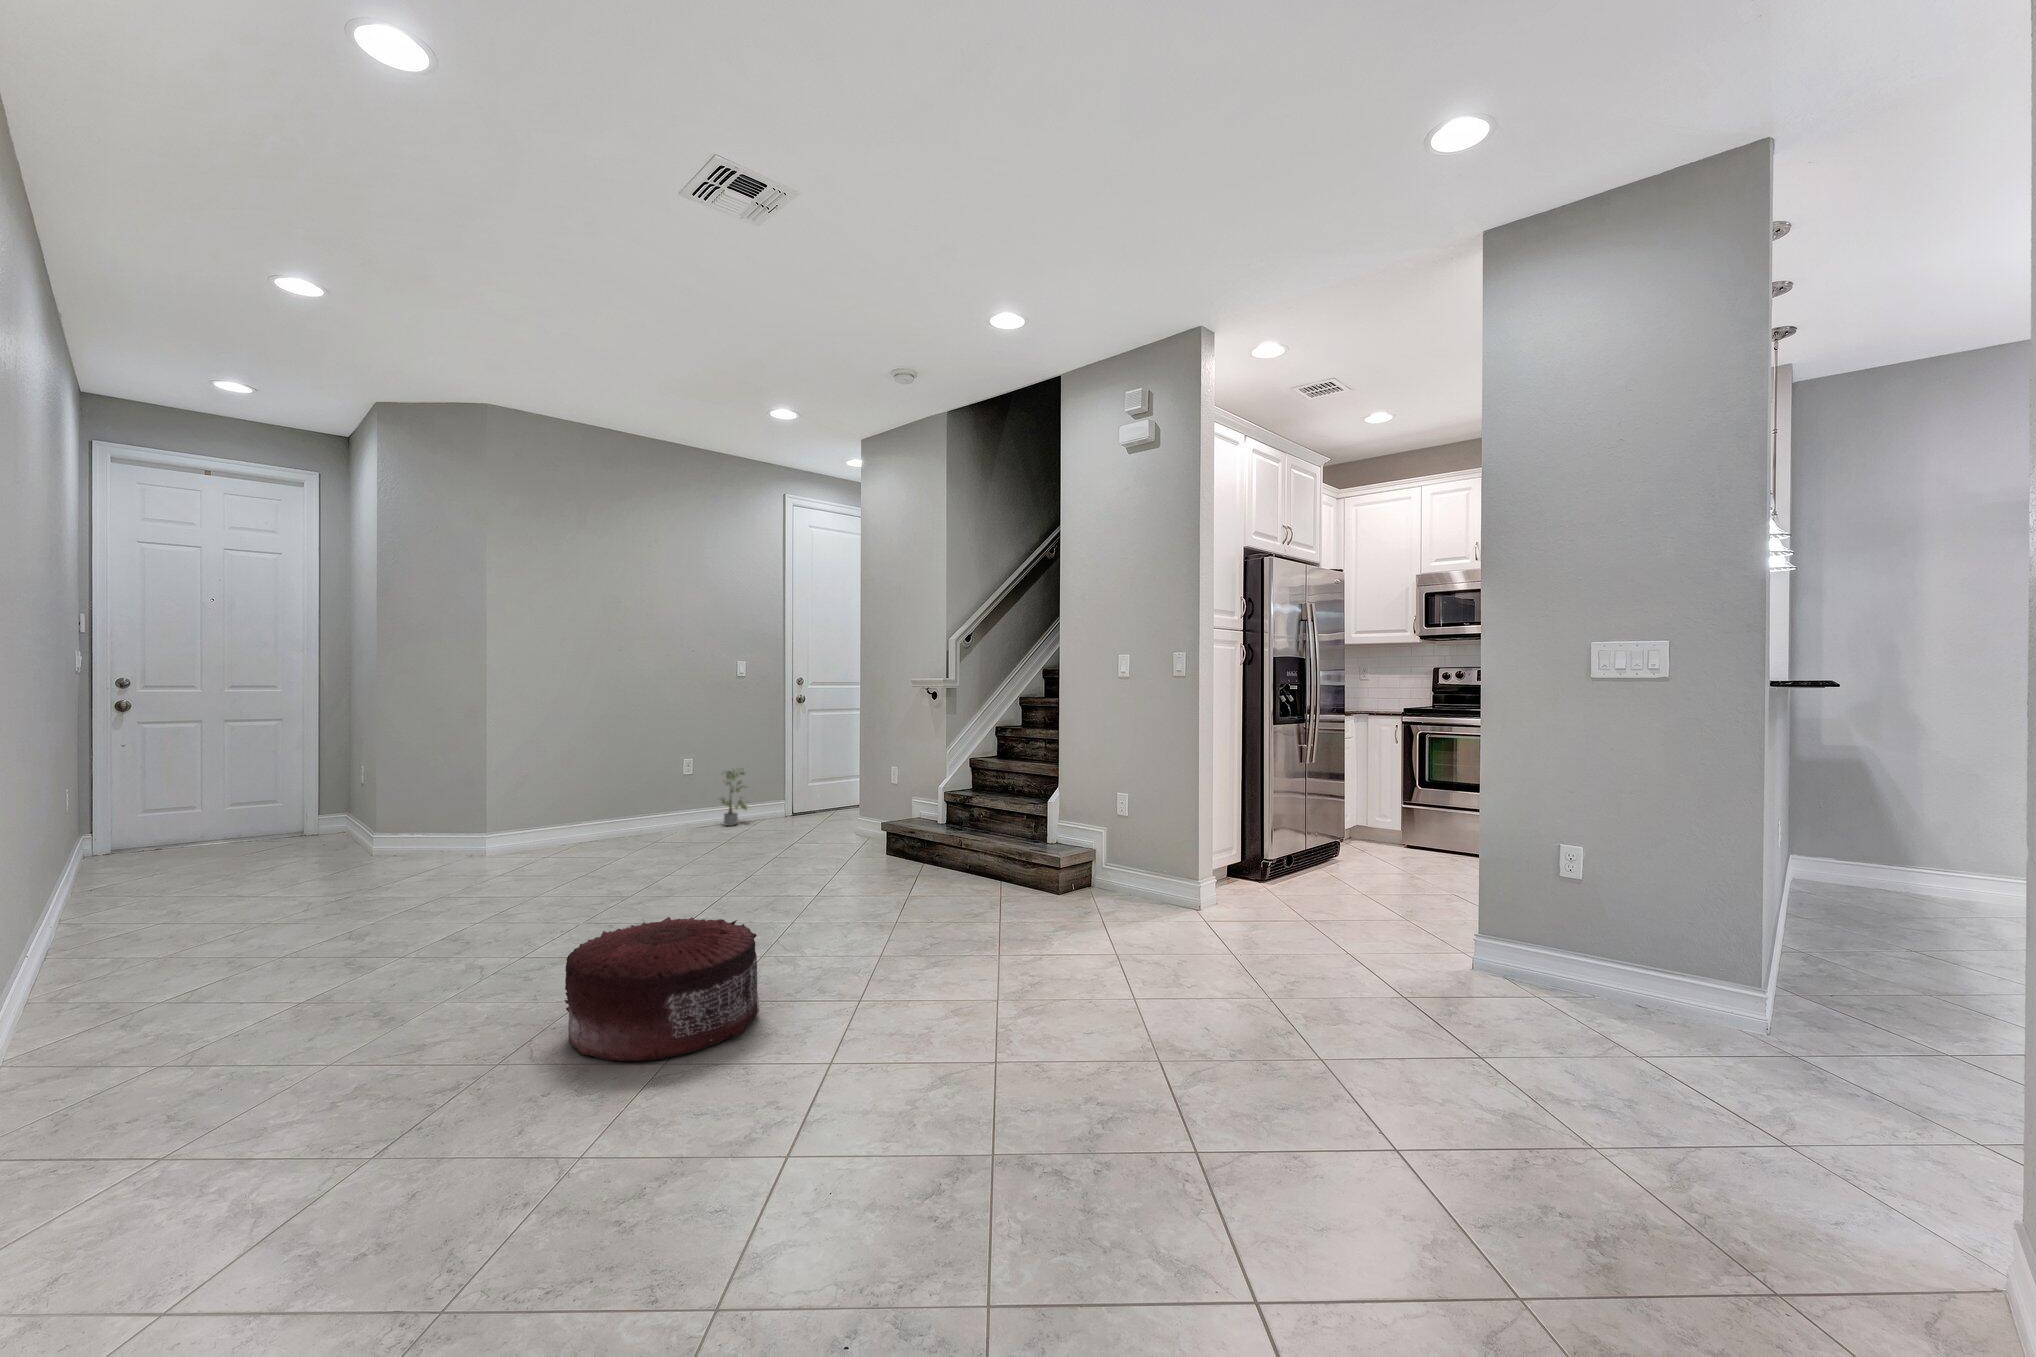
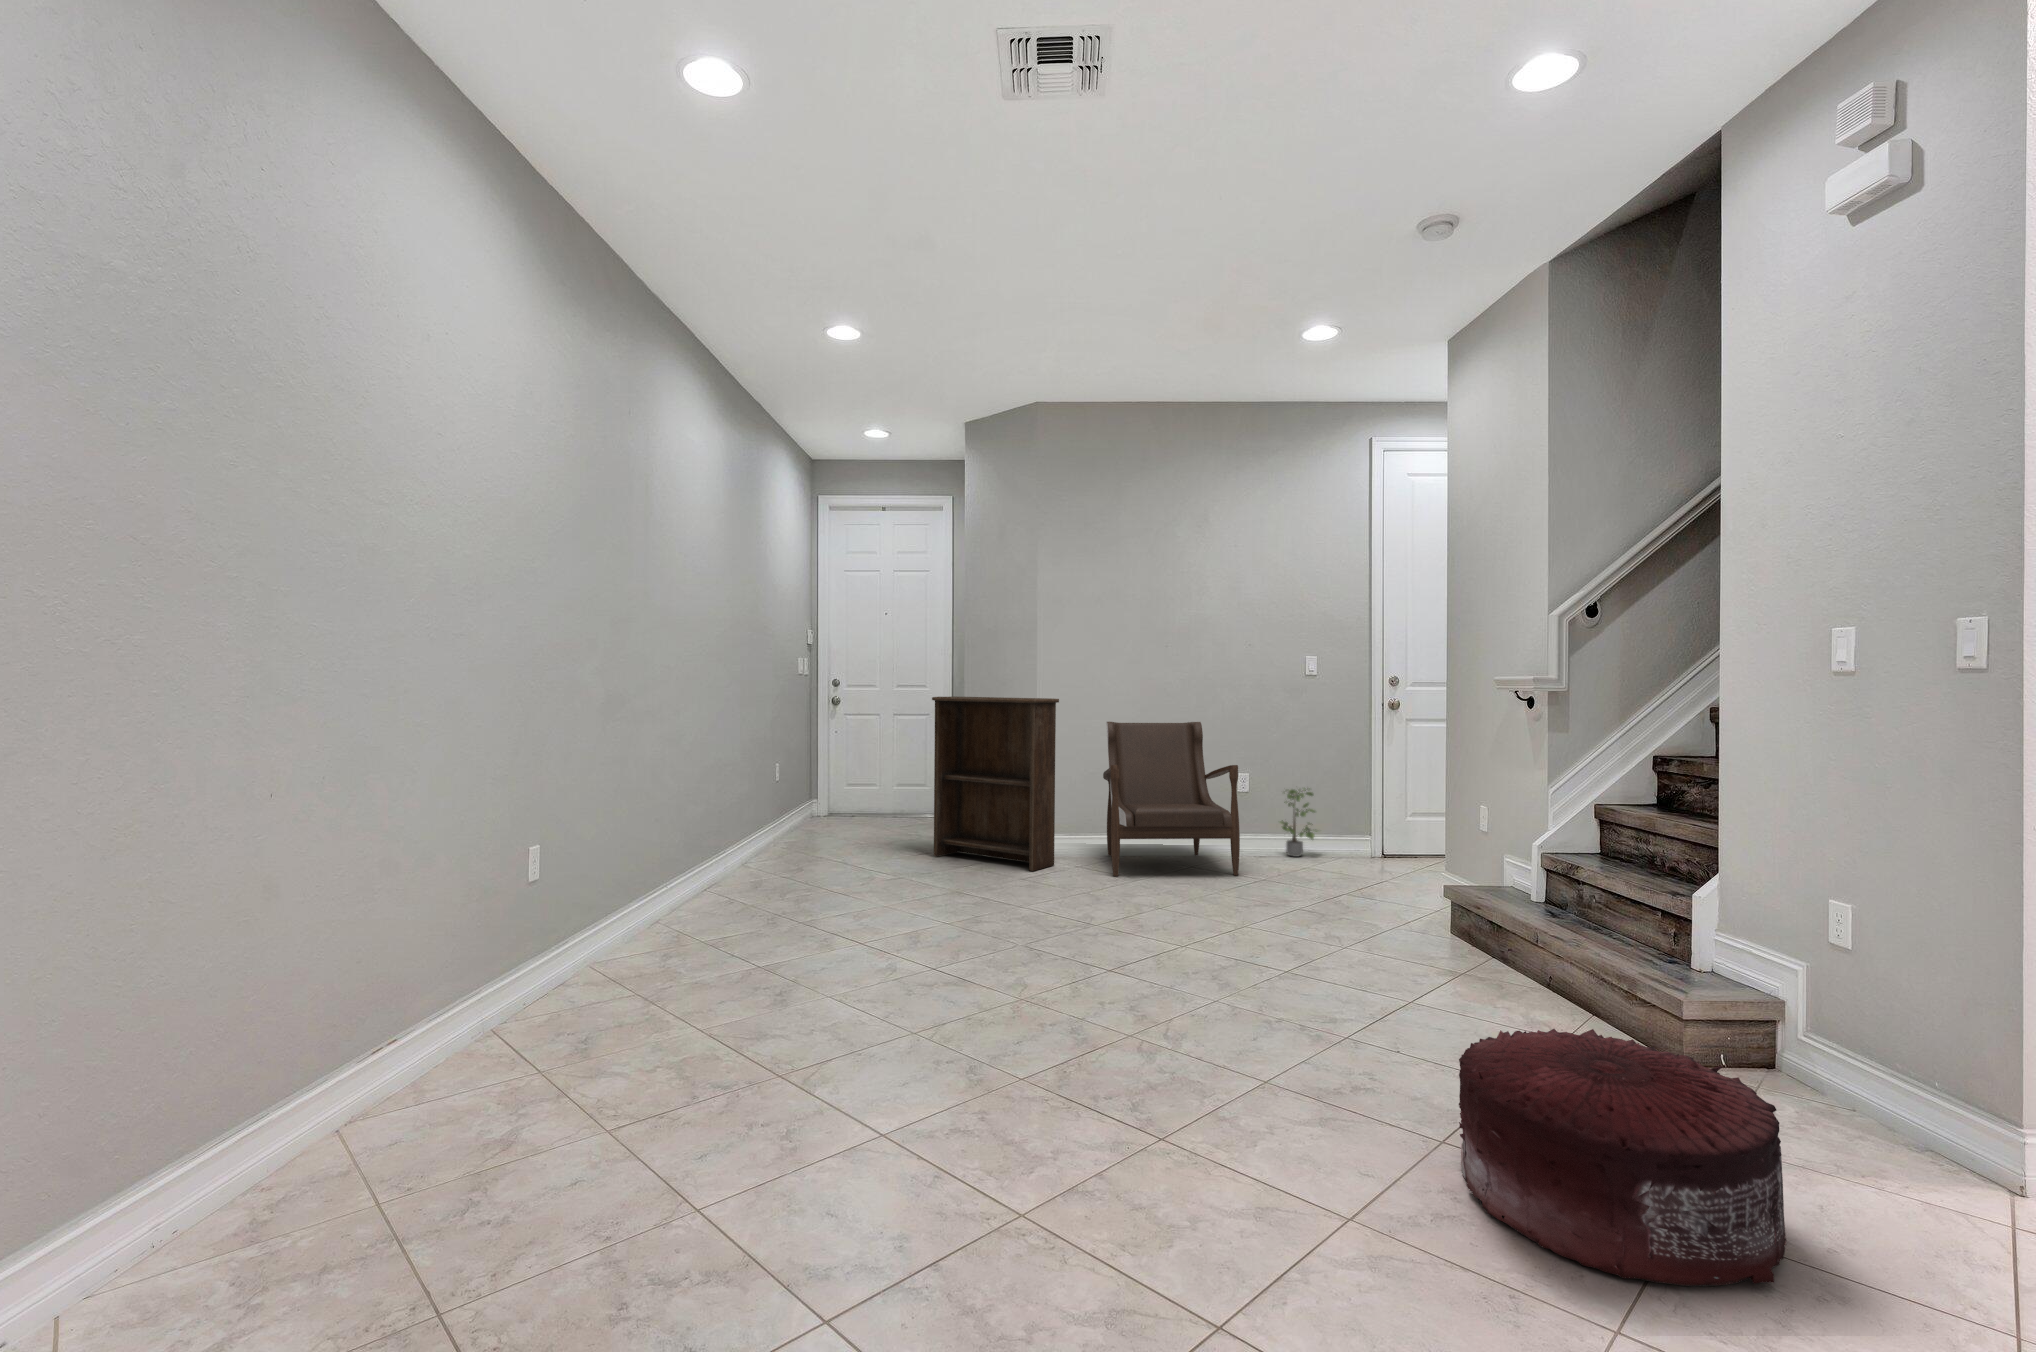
bookshelf: none [361,700,528,876] -> present [932,697,1059,871]
armchair: none [563,718,706,862] -> present [1103,722,1240,876]
pouf: present [565,917,759,1061] -> present [1459,1029,1786,1286]

